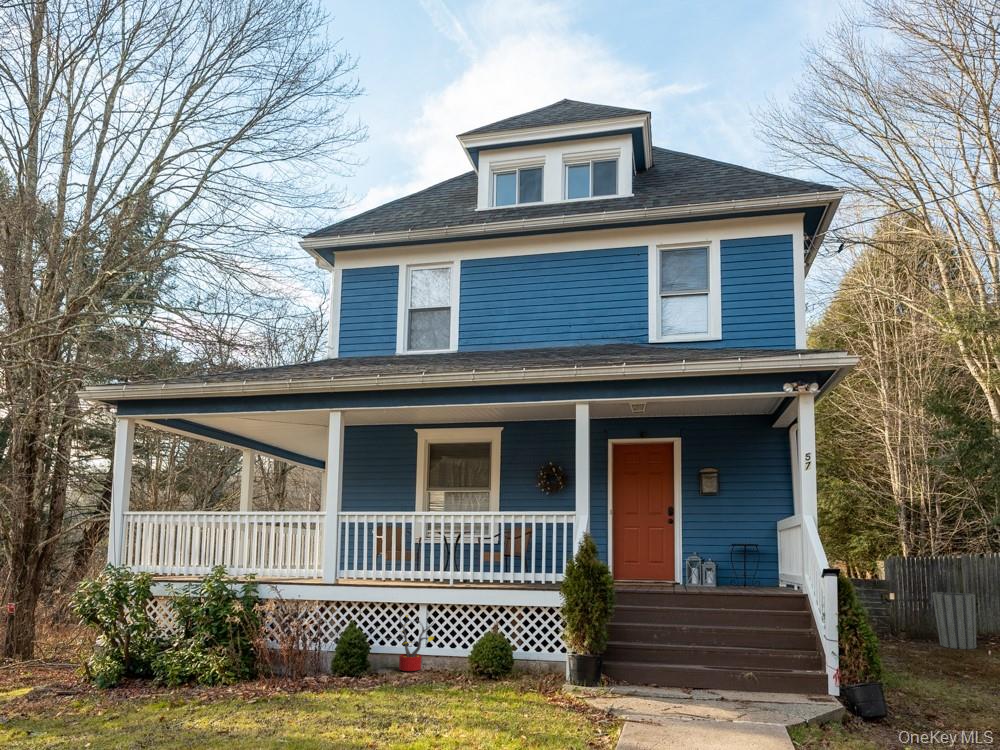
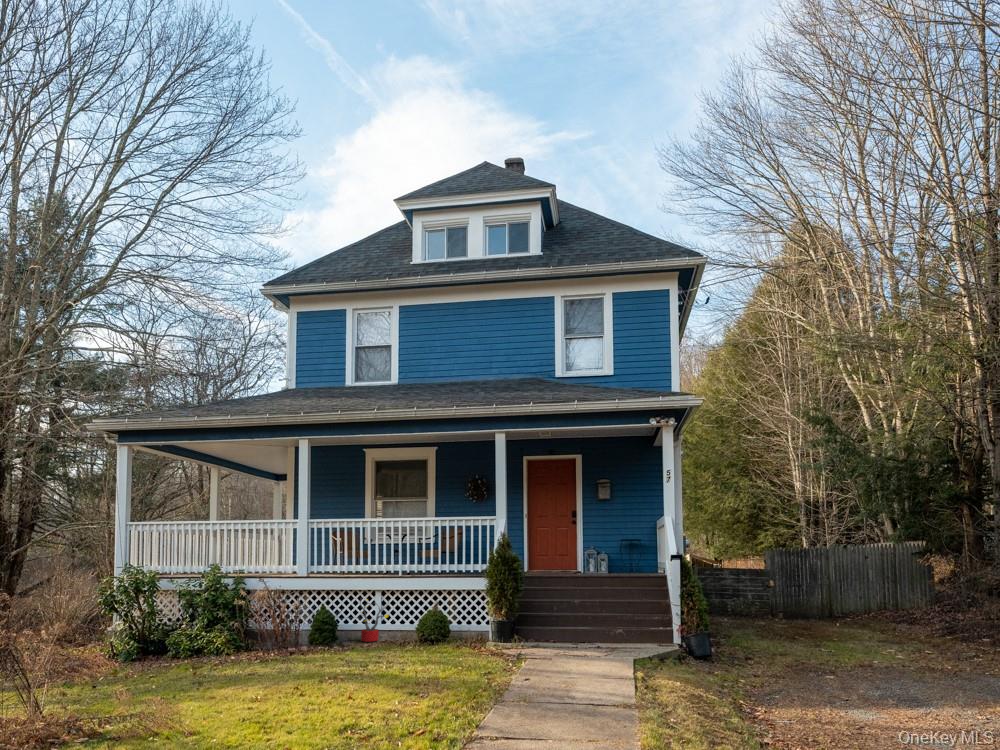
trash can: present [932,592,976,649] -> none [785,574,817,619]

